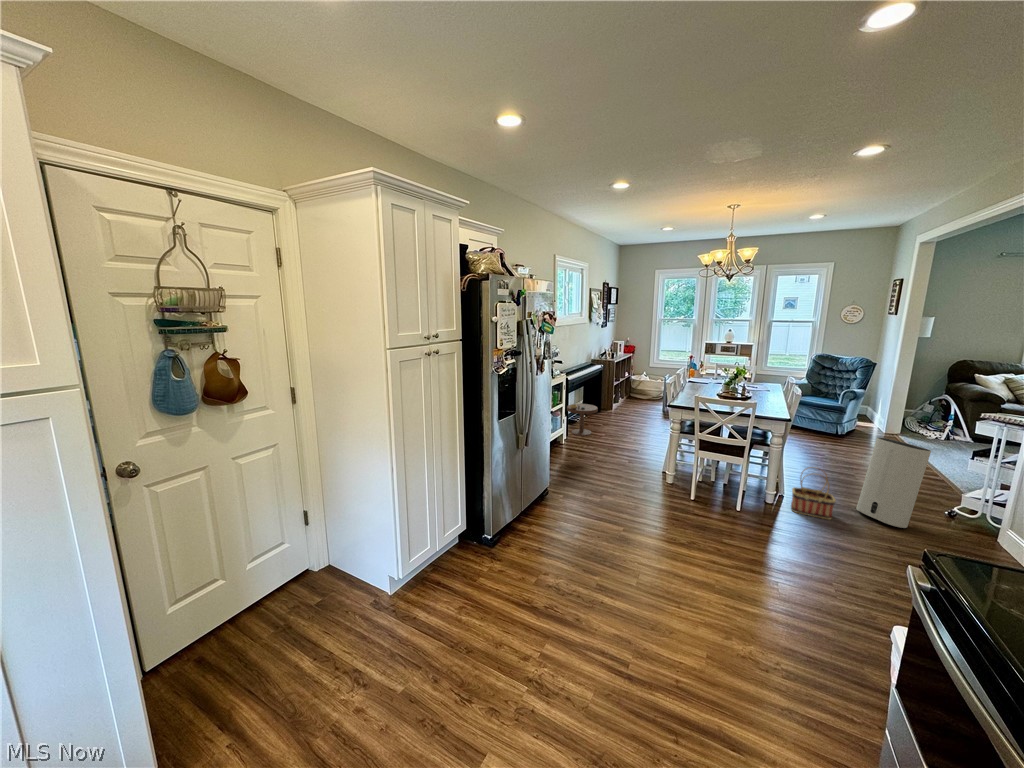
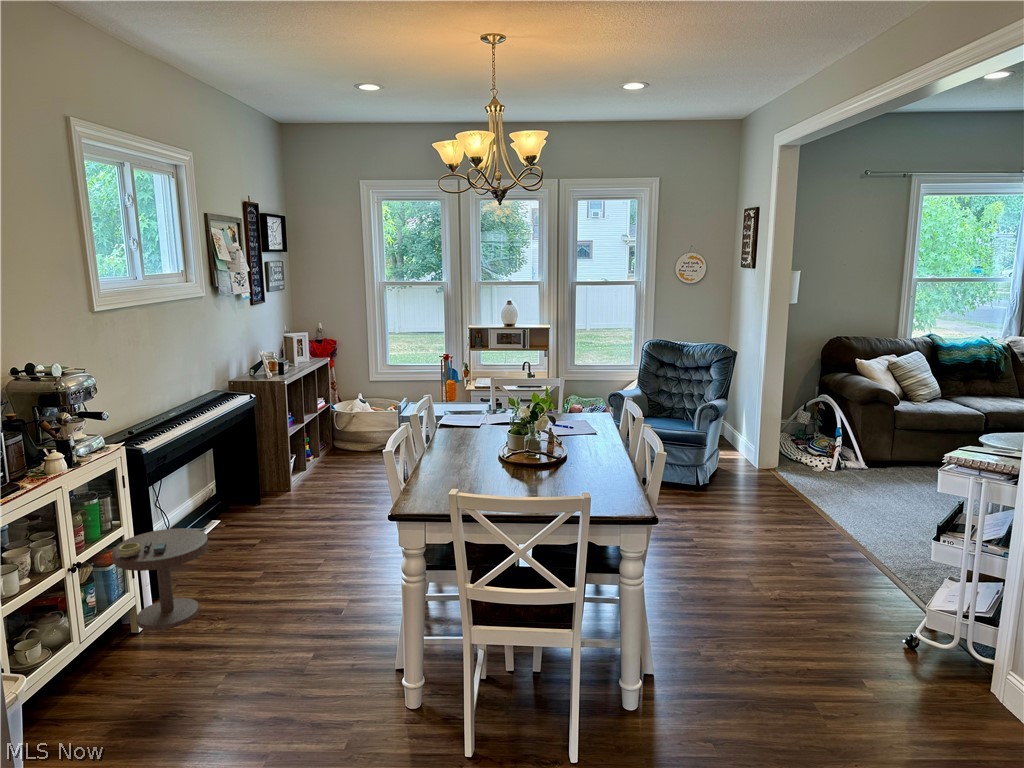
air purifier: present [856,438,931,528] -> none [785,526,900,718]
basket: present [791,473,836,519] -> none [674,618,759,736]

